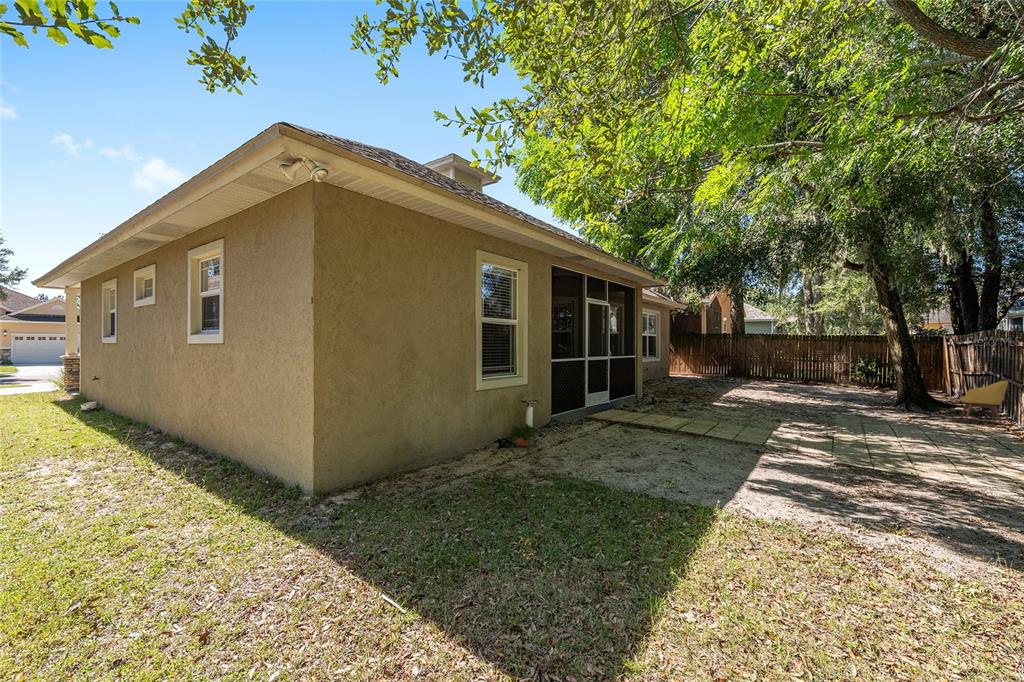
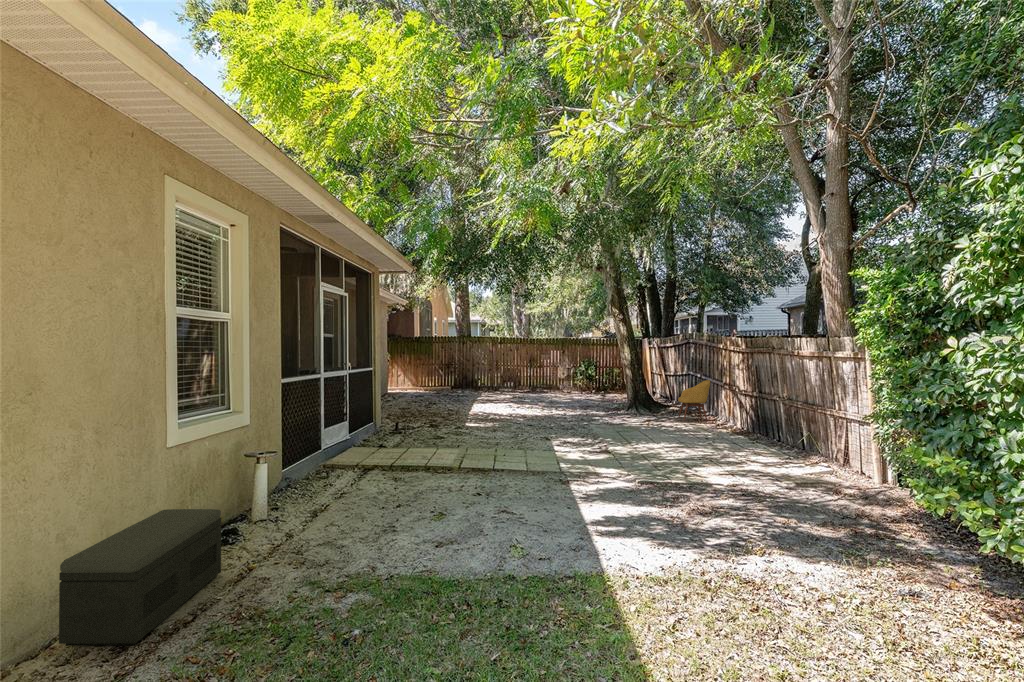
storage bench: none [419,422,496,479] -> present [59,509,221,646]
potted plant: present [507,423,535,446] -> none [219,493,277,537]

